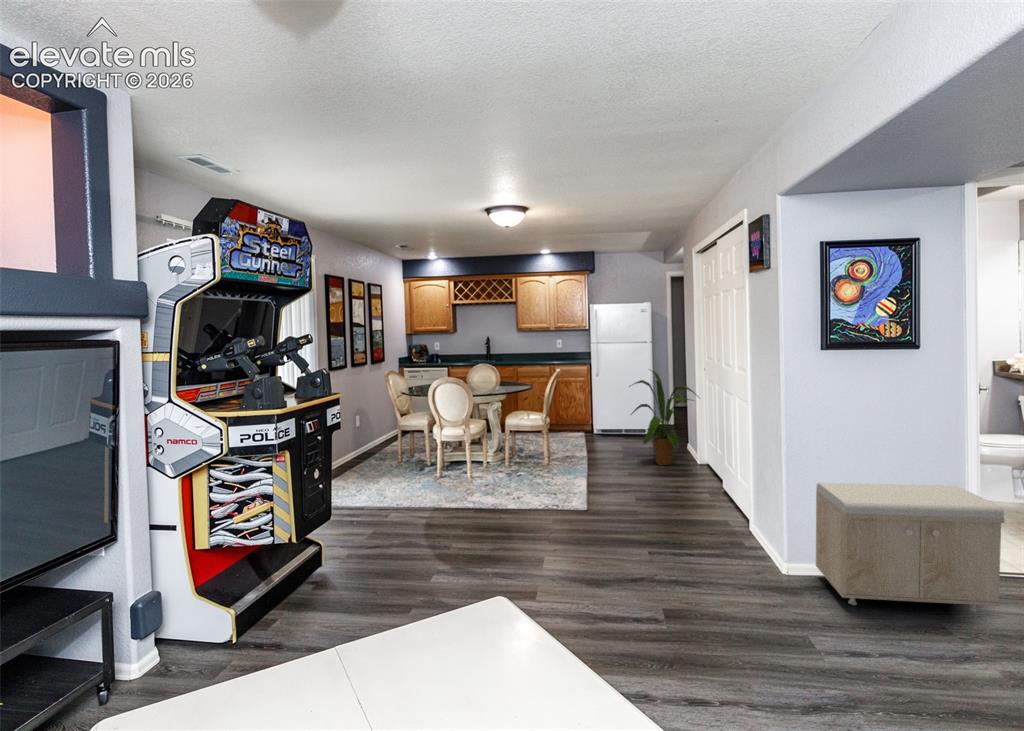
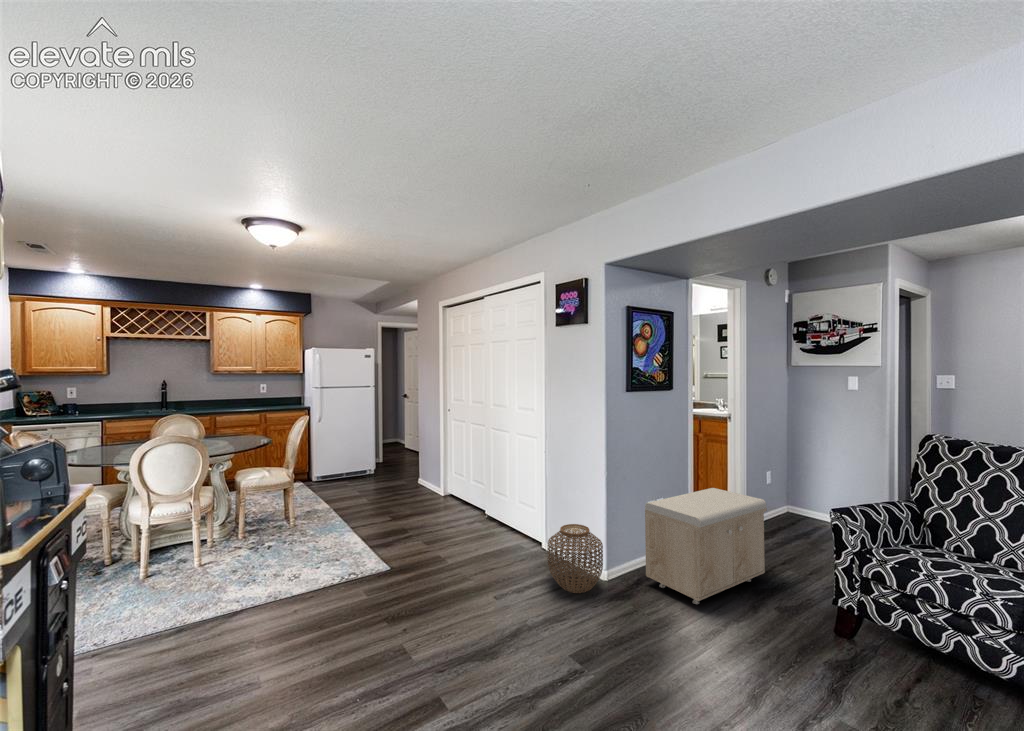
house plant: present [629,370,698,465] -> none [378,411,448,504]
woven basket: none [703,493,766,563] -> present [547,524,603,593]

